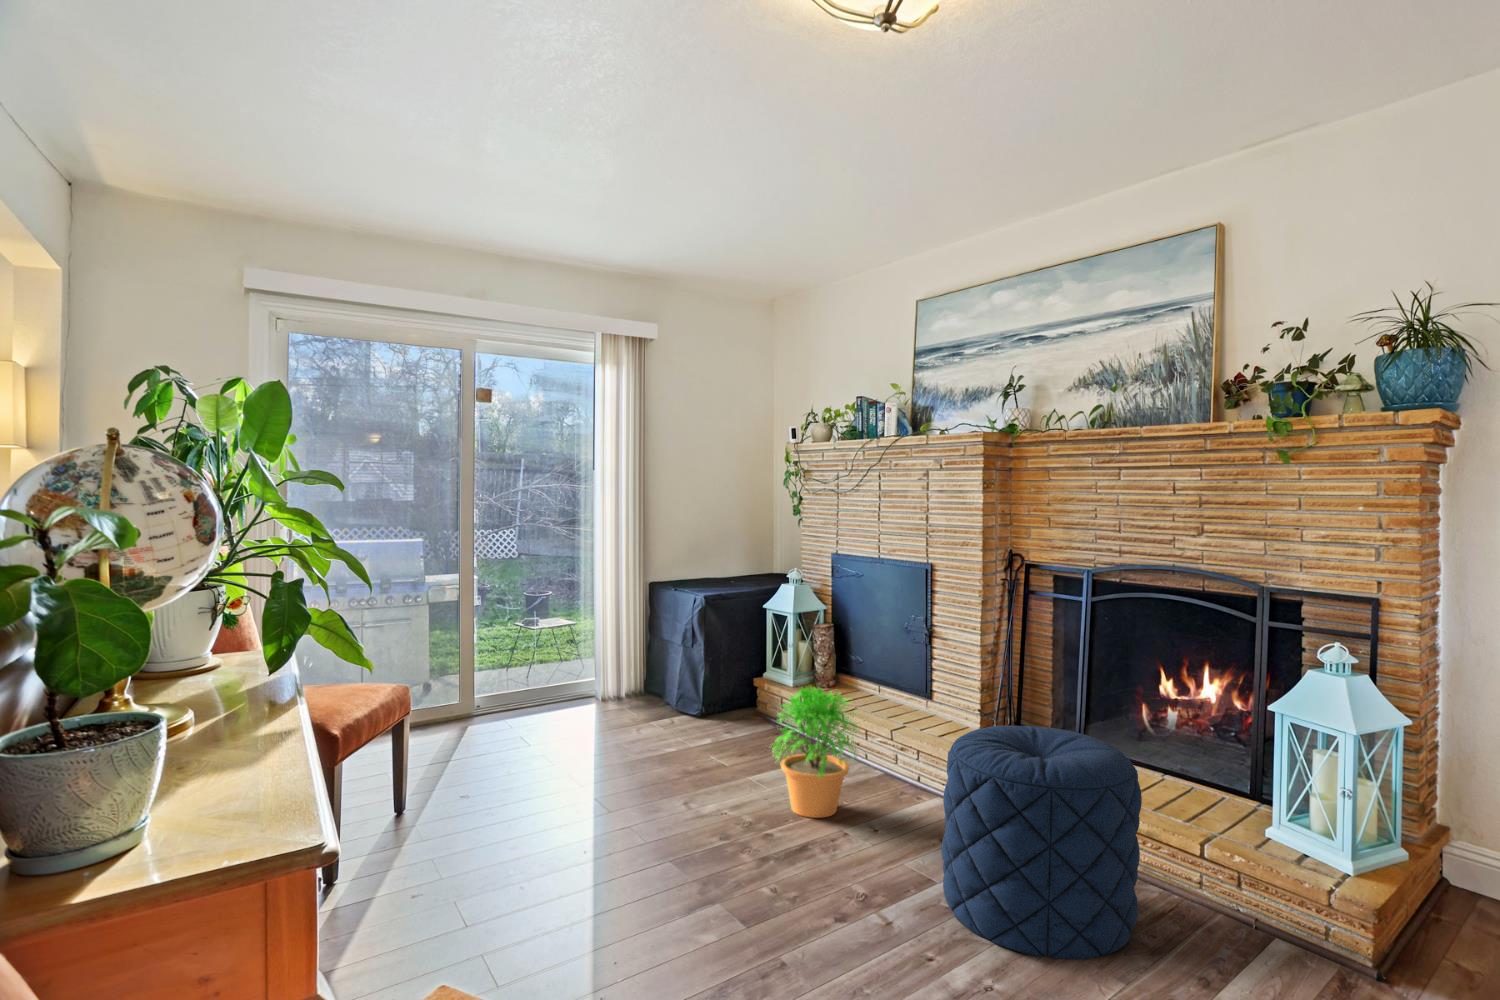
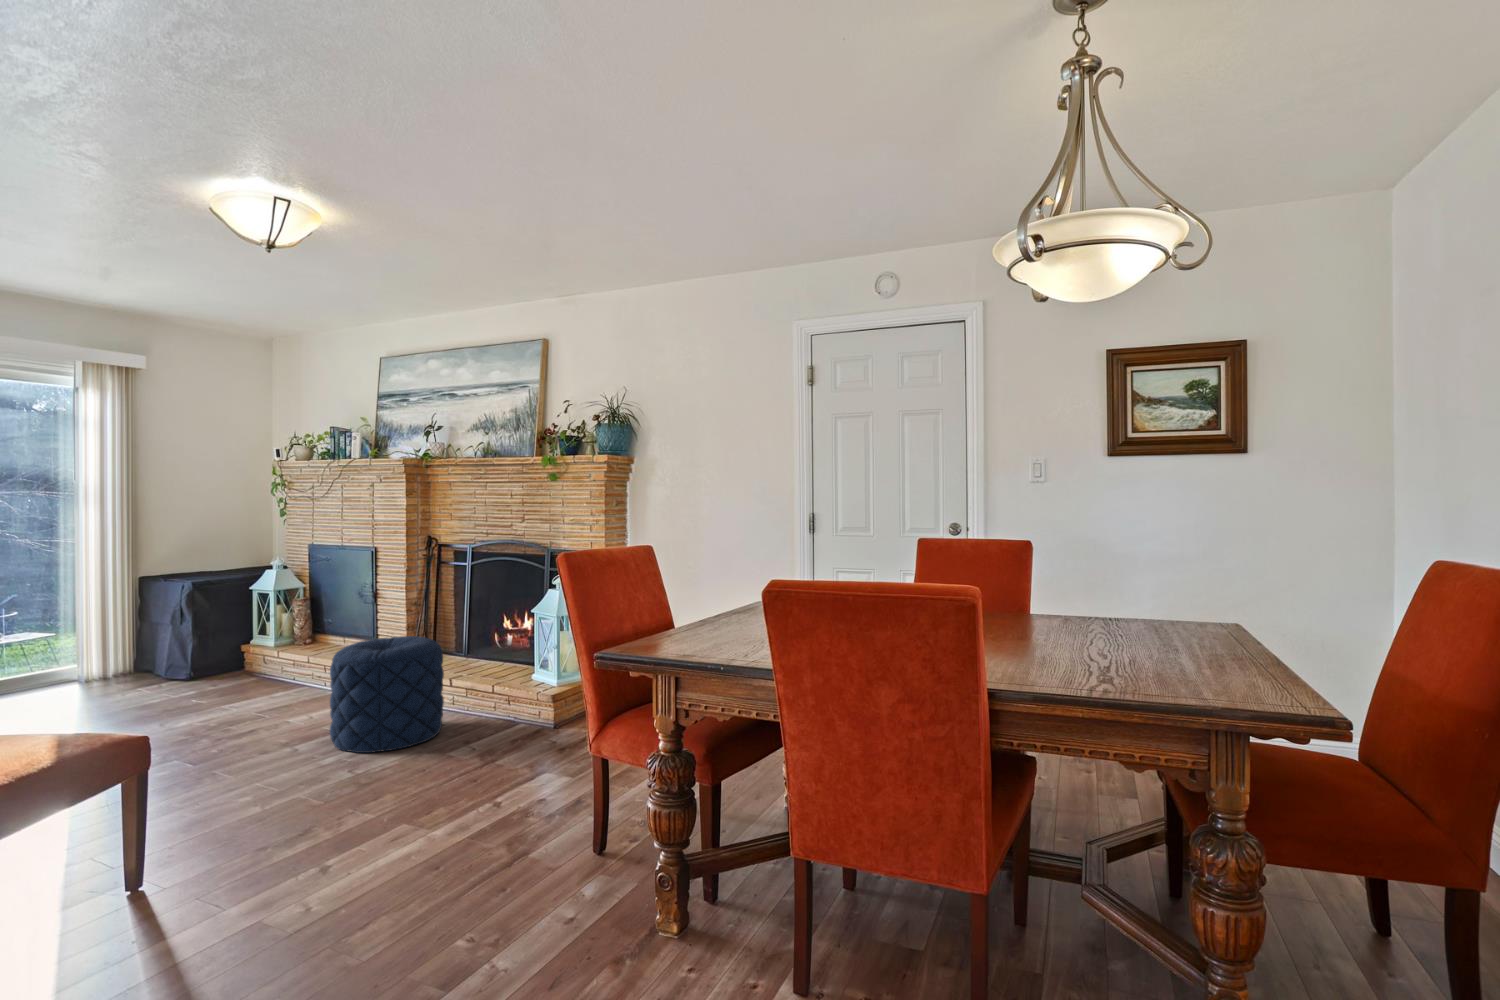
potted plant: present [773,686,859,818] -> none [225,634,306,722]

